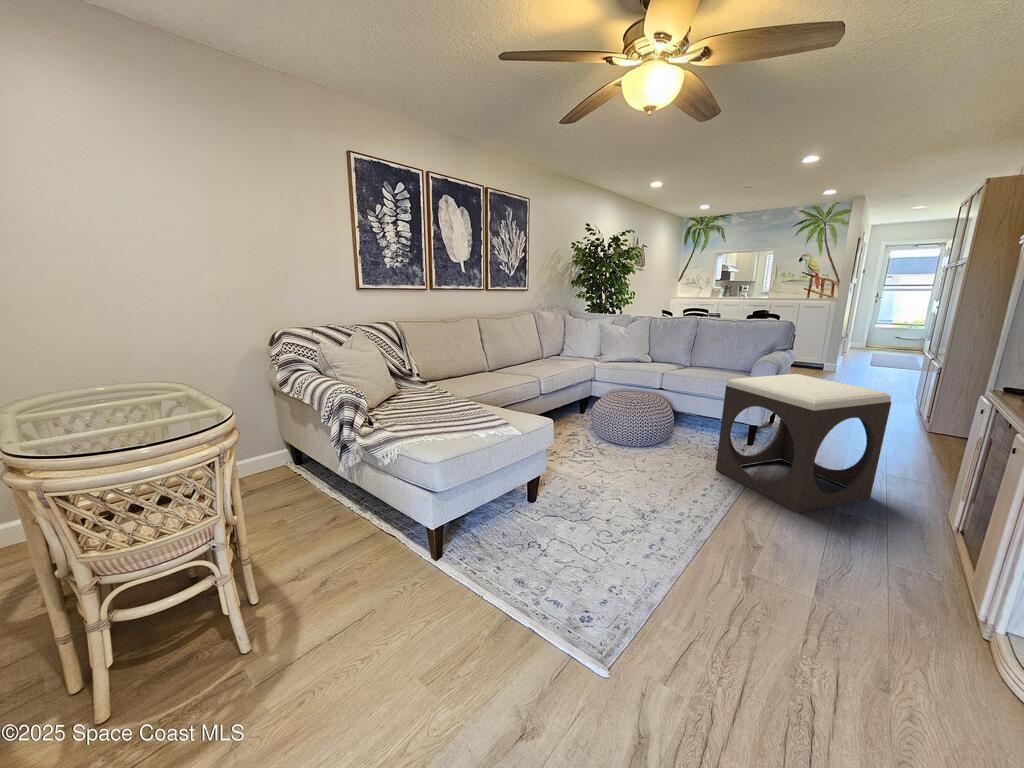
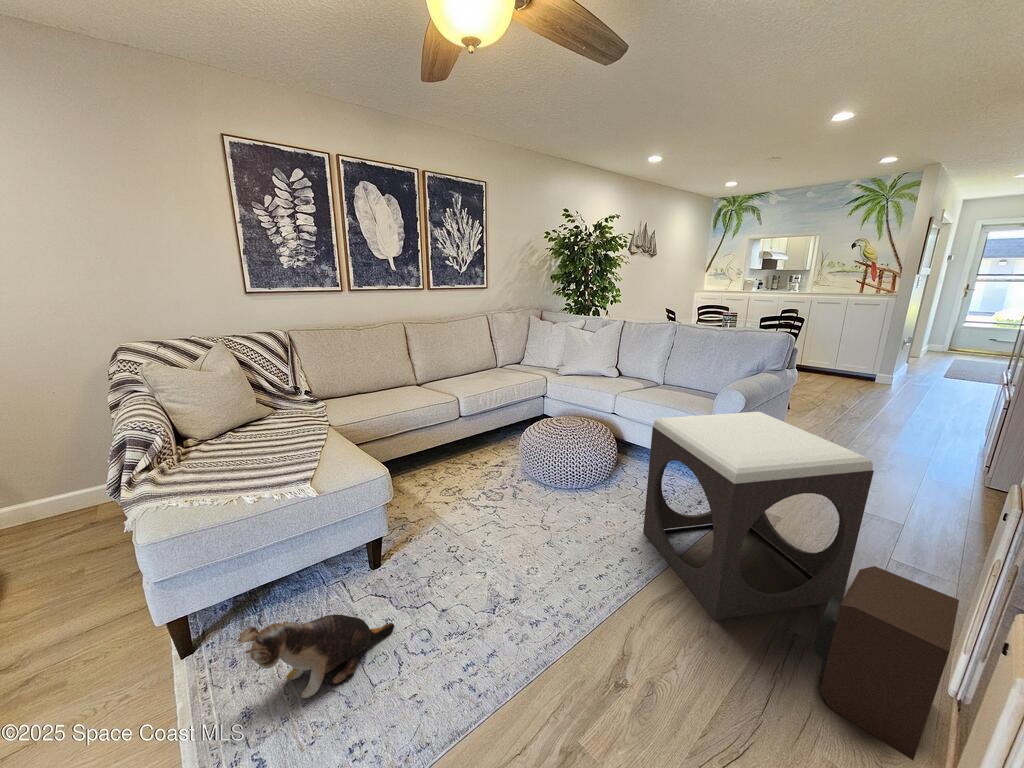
speaker: none [874,457,970,565] -> present [813,566,959,760]
plush toy: none [517,515,582,572] -> present [238,615,394,698]

